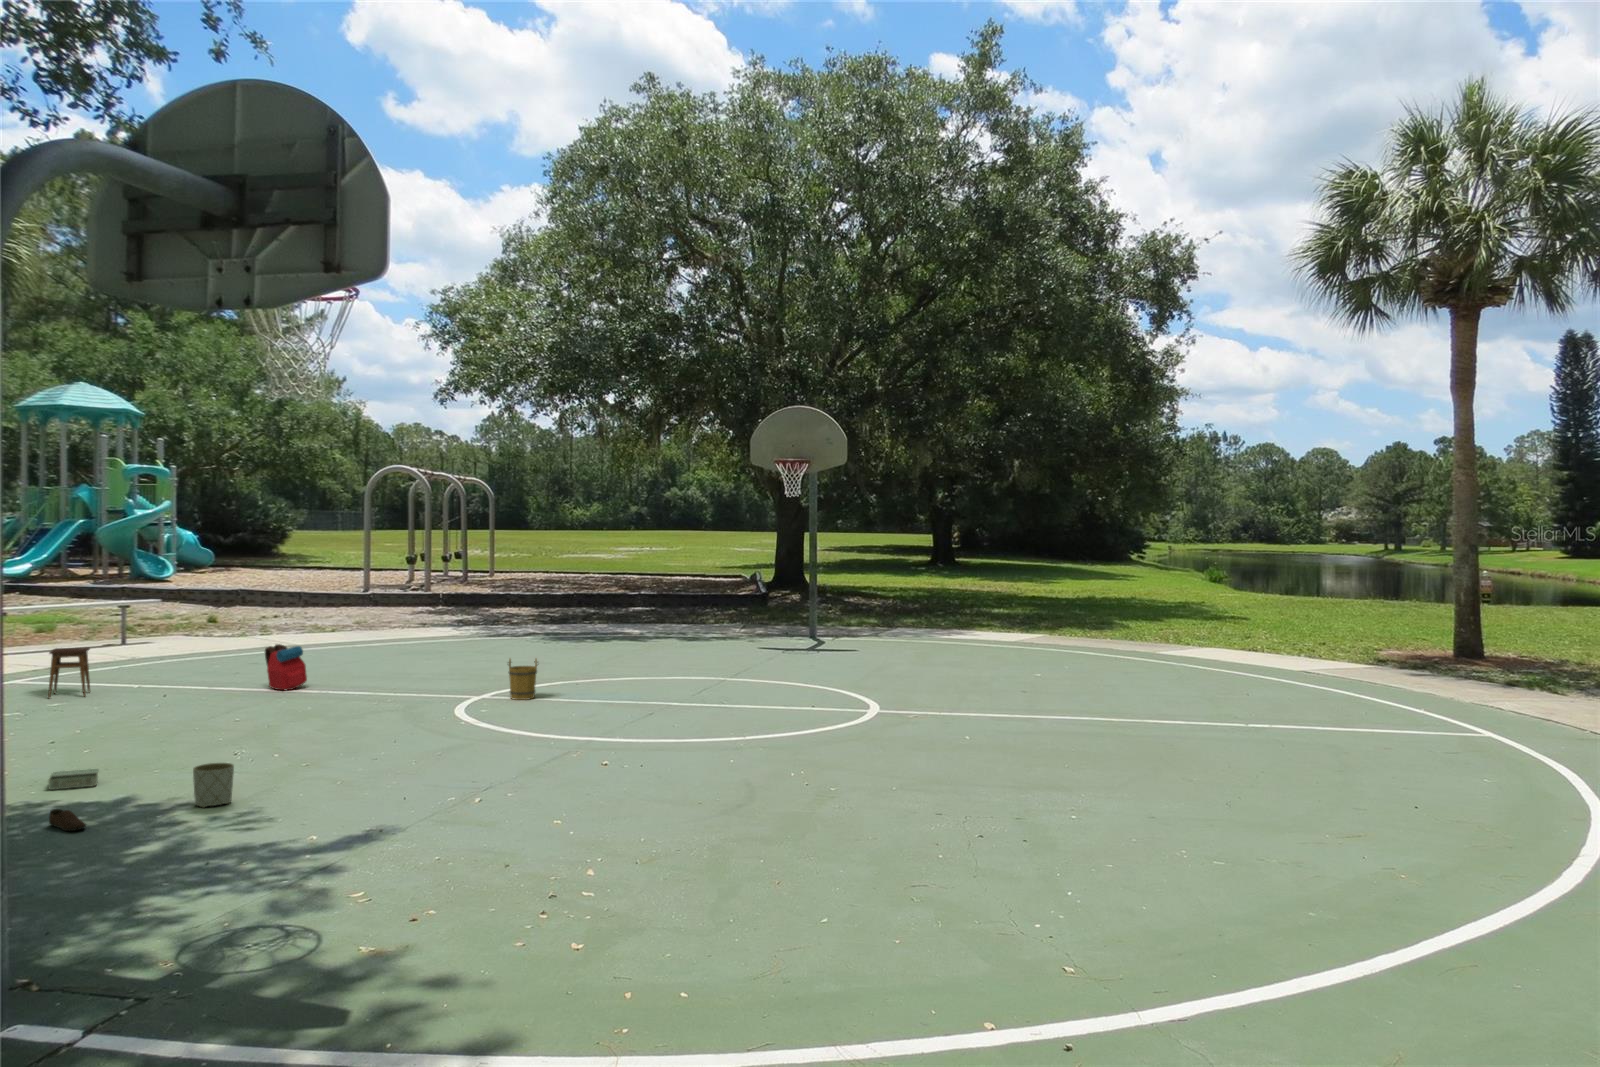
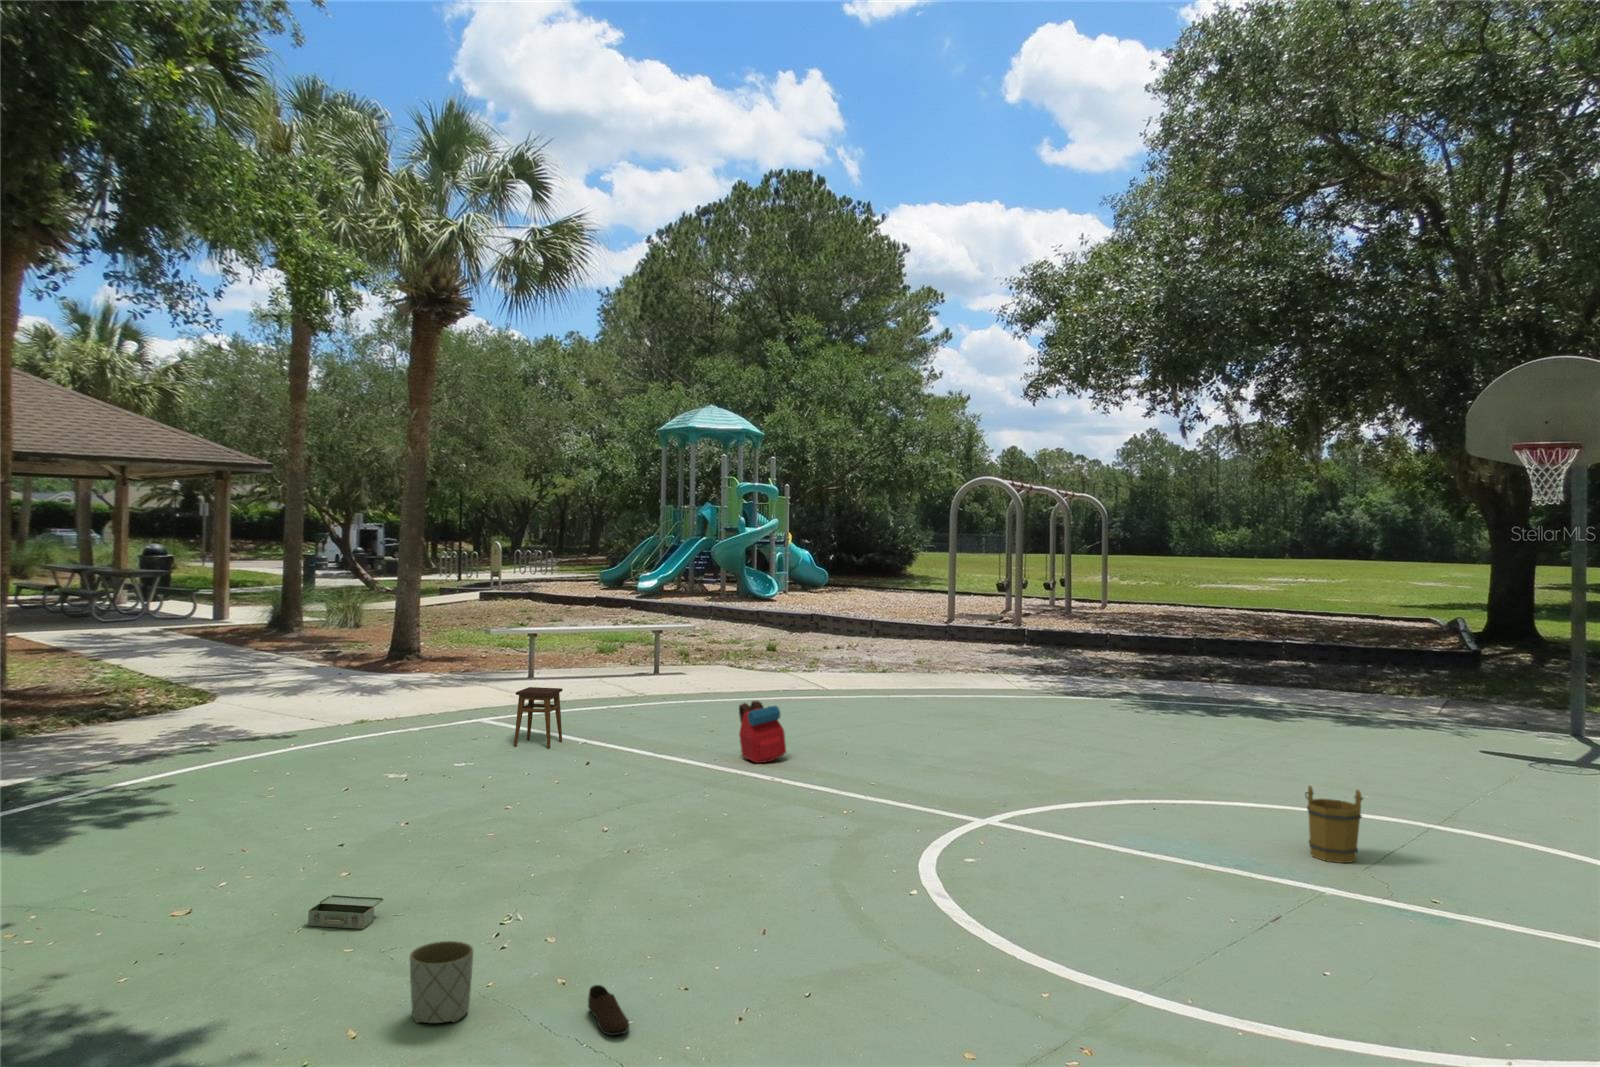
bucket: present [508,659,538,700] -> present [1305,786,1363,863]
shoe: present [49,809,86,831] -> present [588,985,629,1035]

